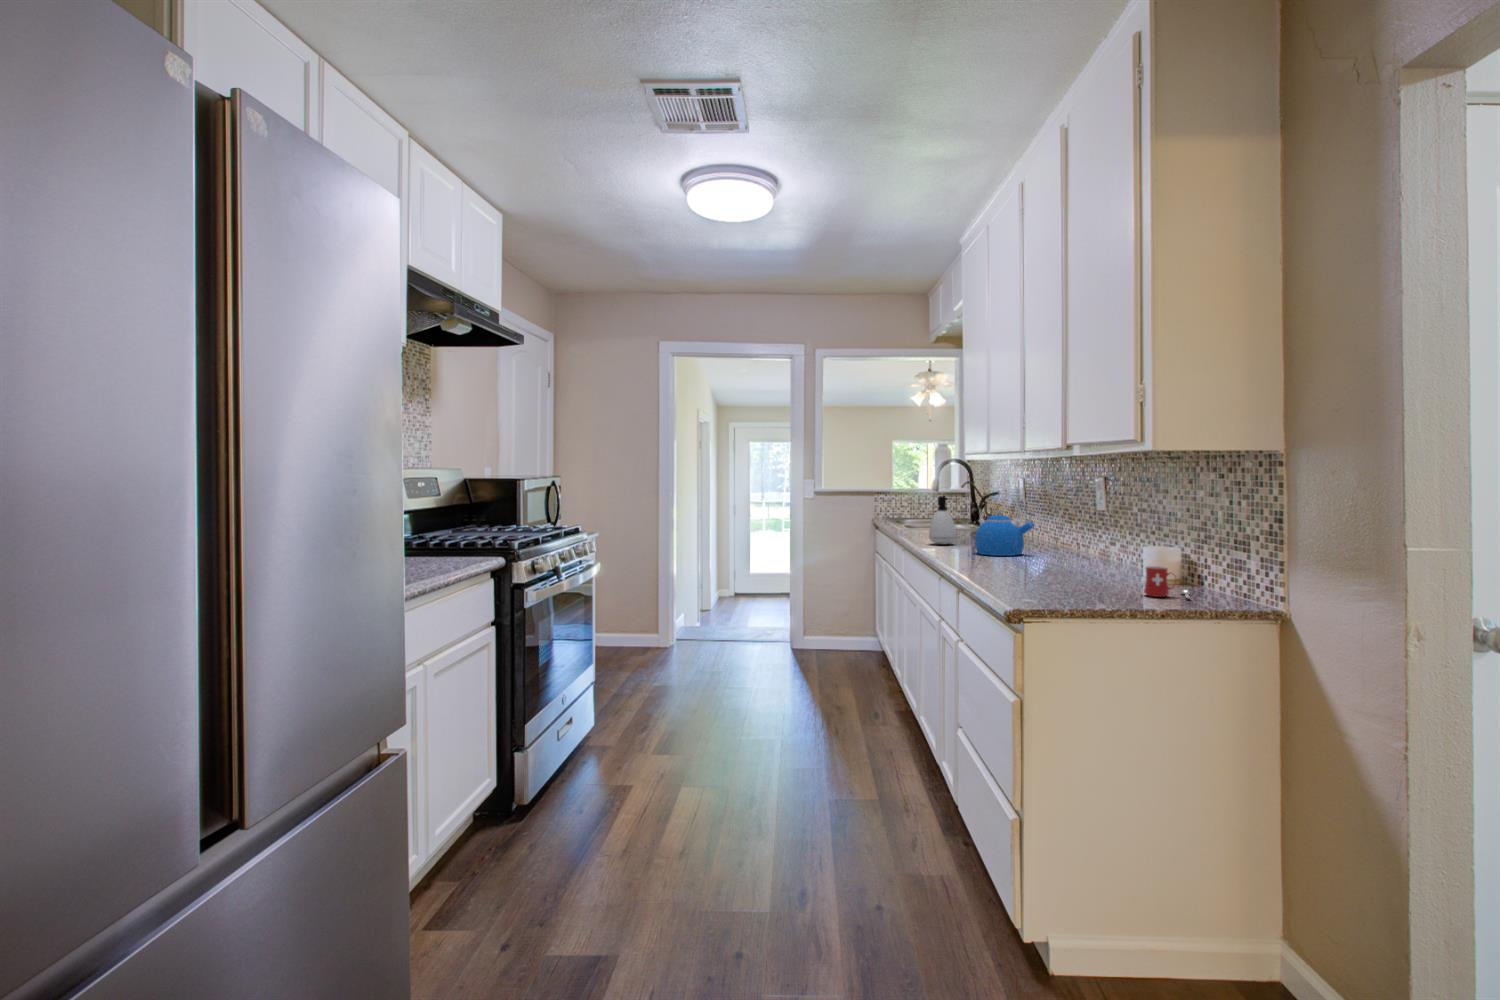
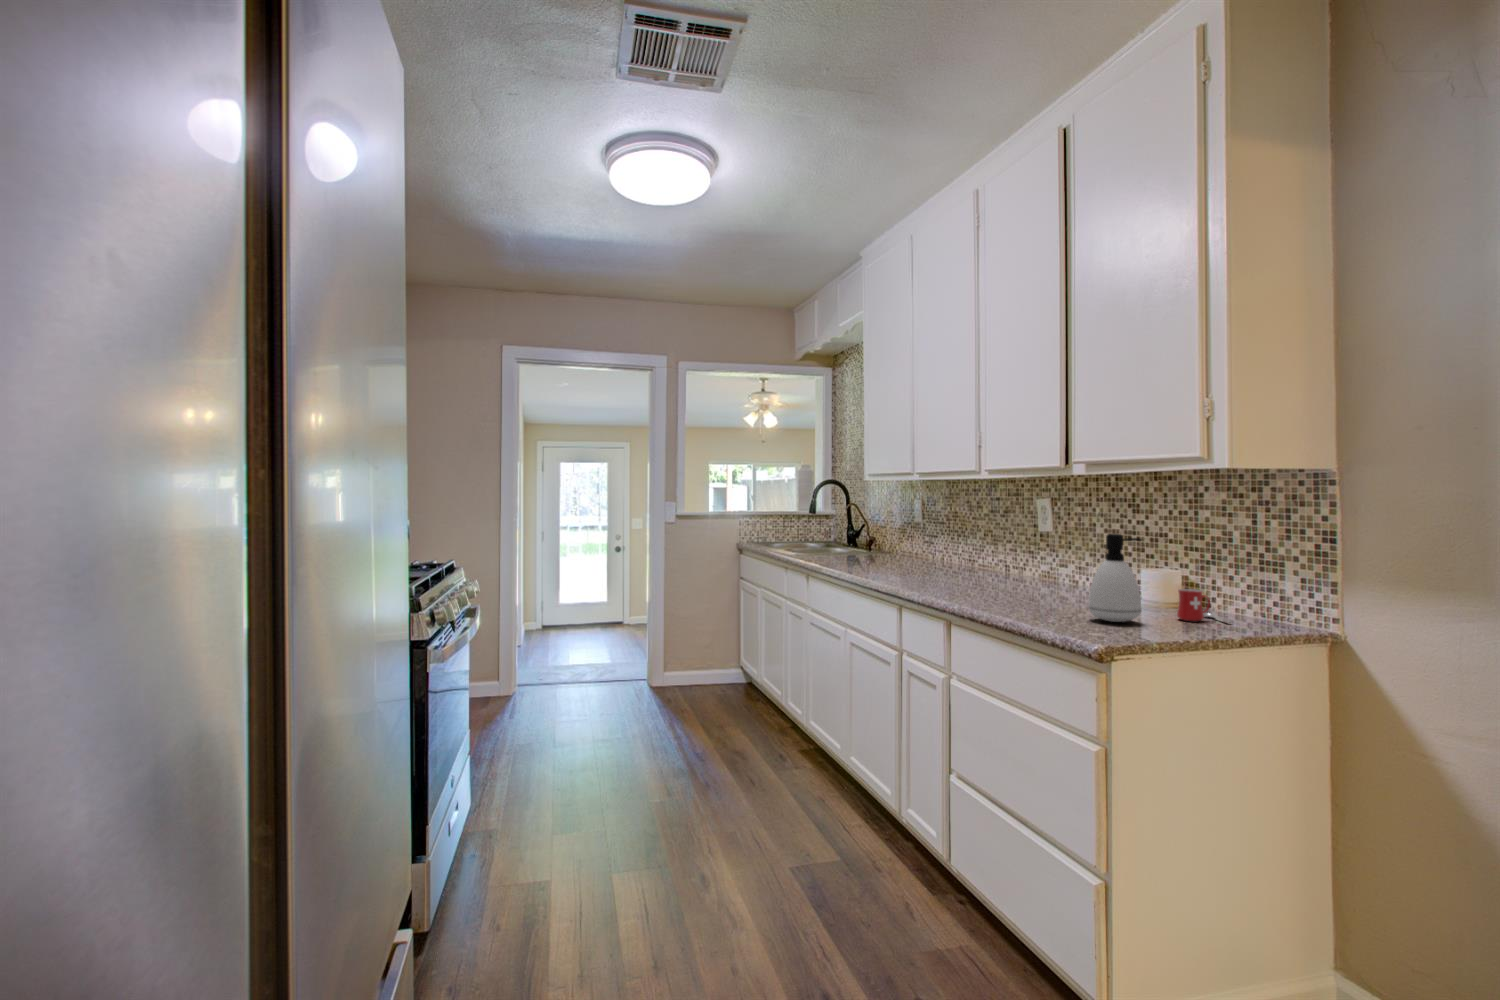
kettle: present [975,491,1035,556] -> none [916,512,979,580]
soap dispenser: present [929,496,956,545] -> present [1089,534,1141,622]

